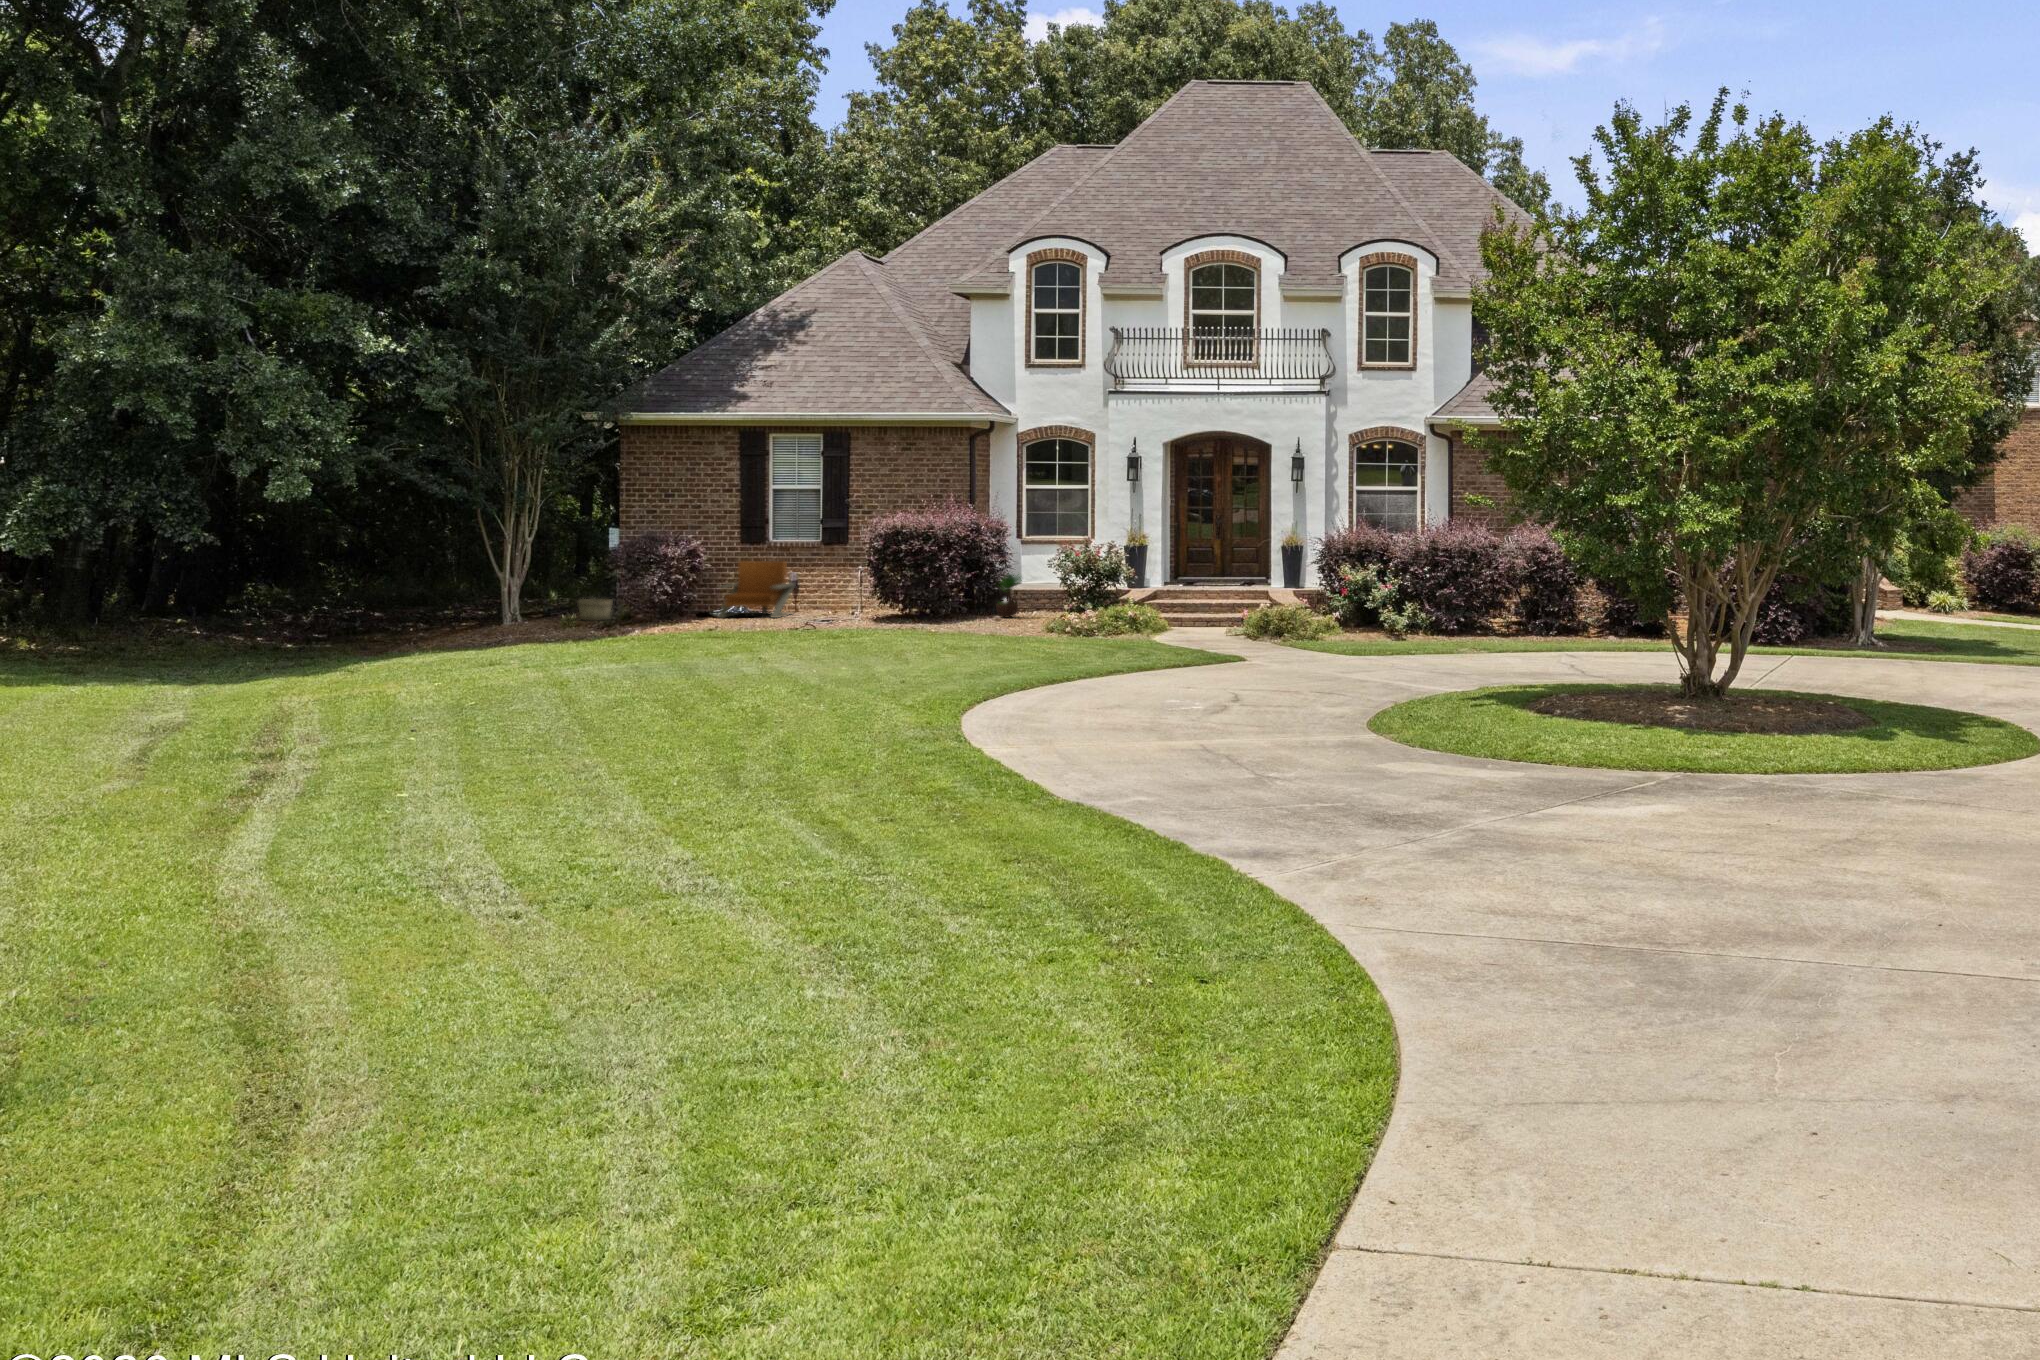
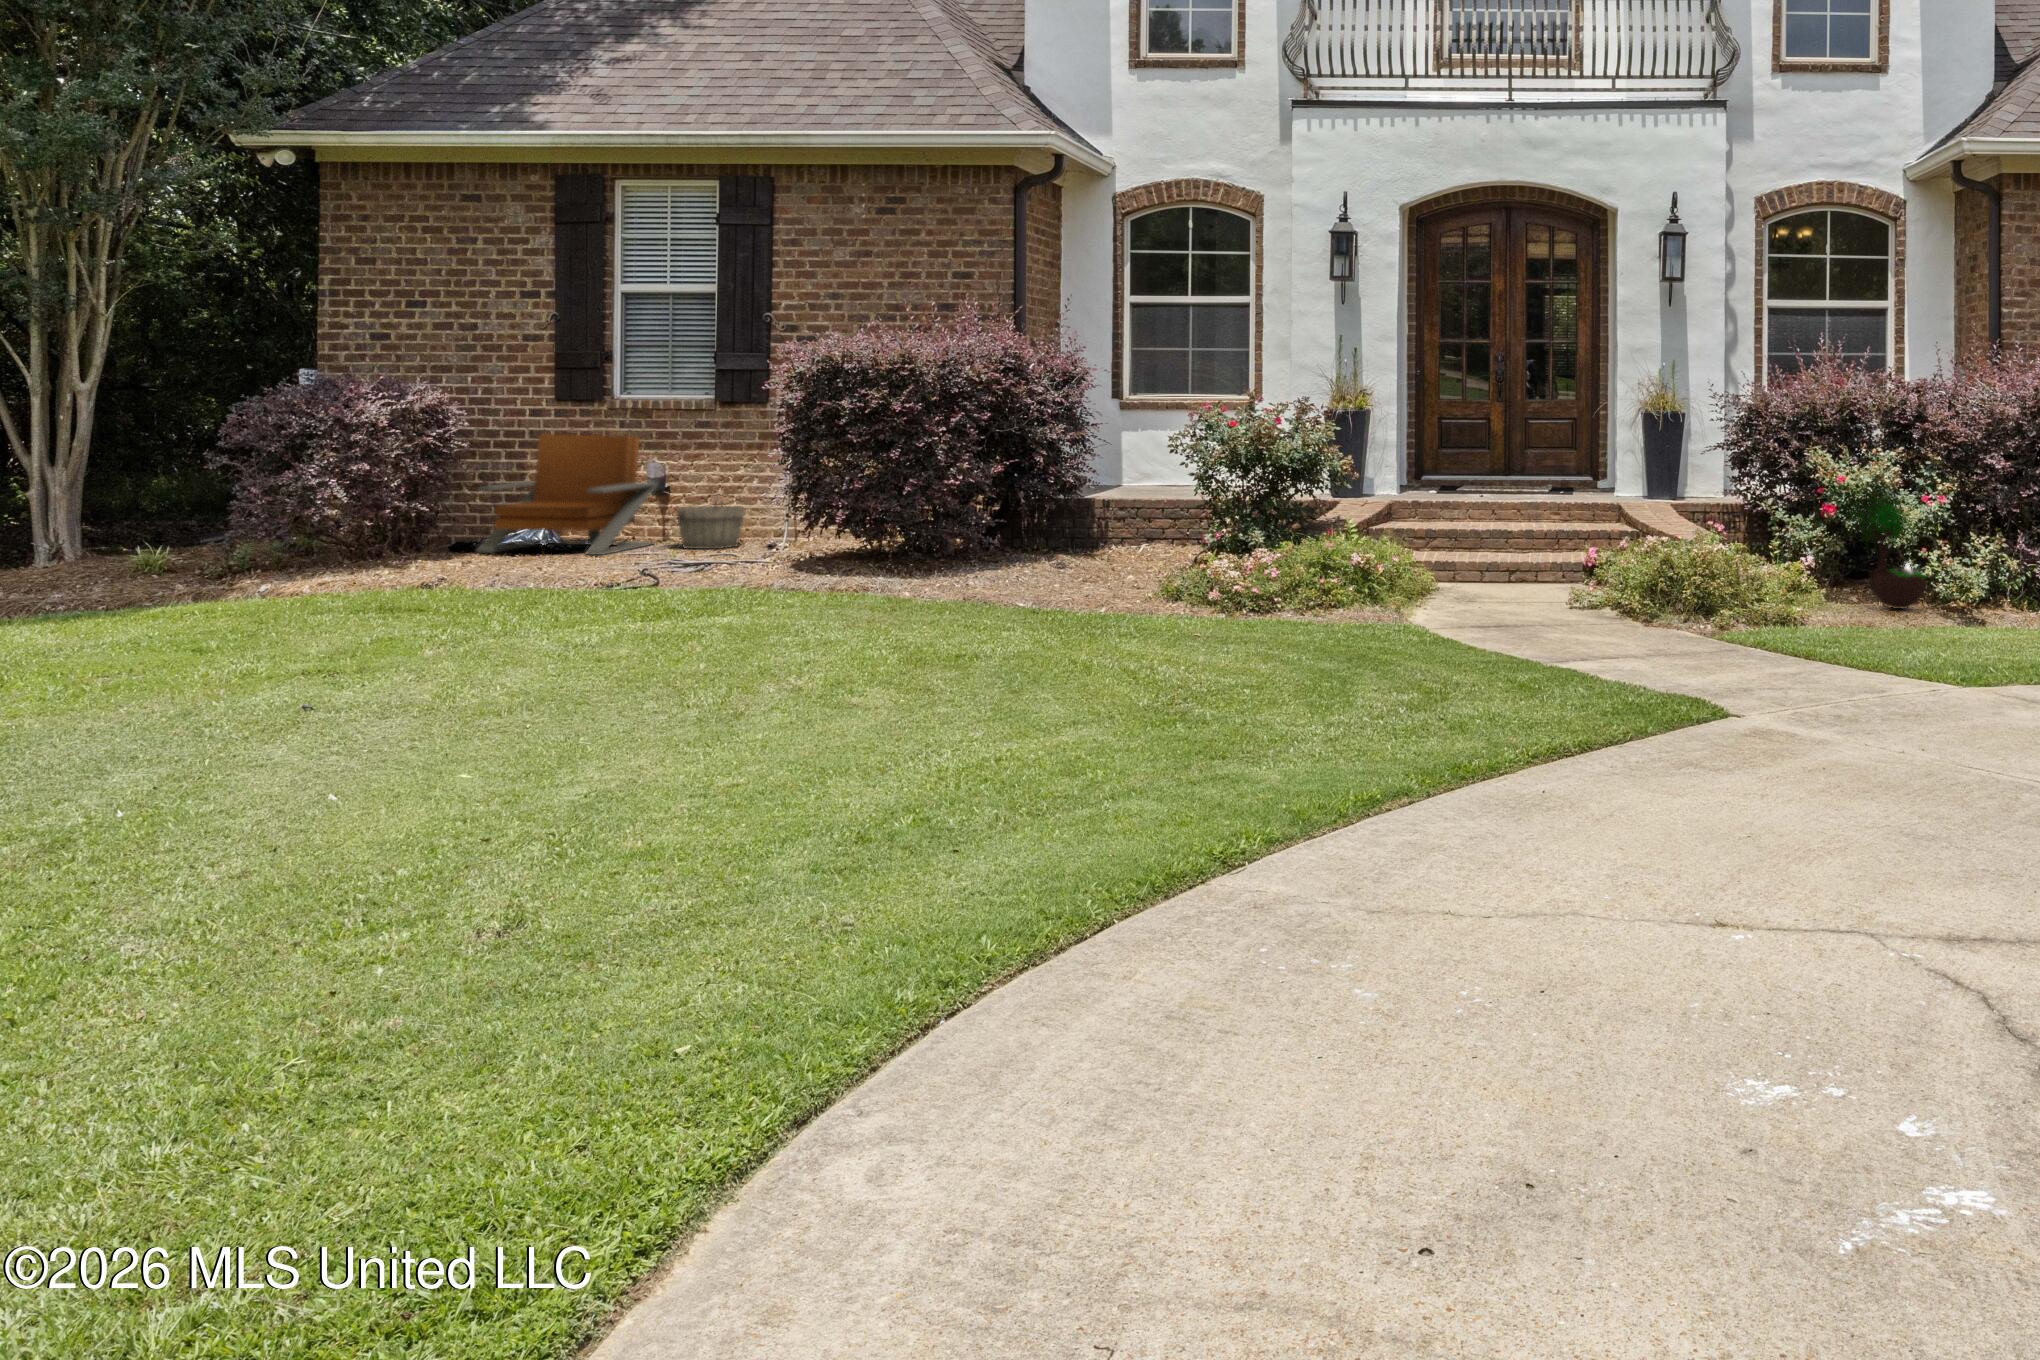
potted tree: present [996,573,1022,618] -> present [1851,496,1926,609]
wooden bucket: present [578,598,613,621] -> present [677,495,745,549]

